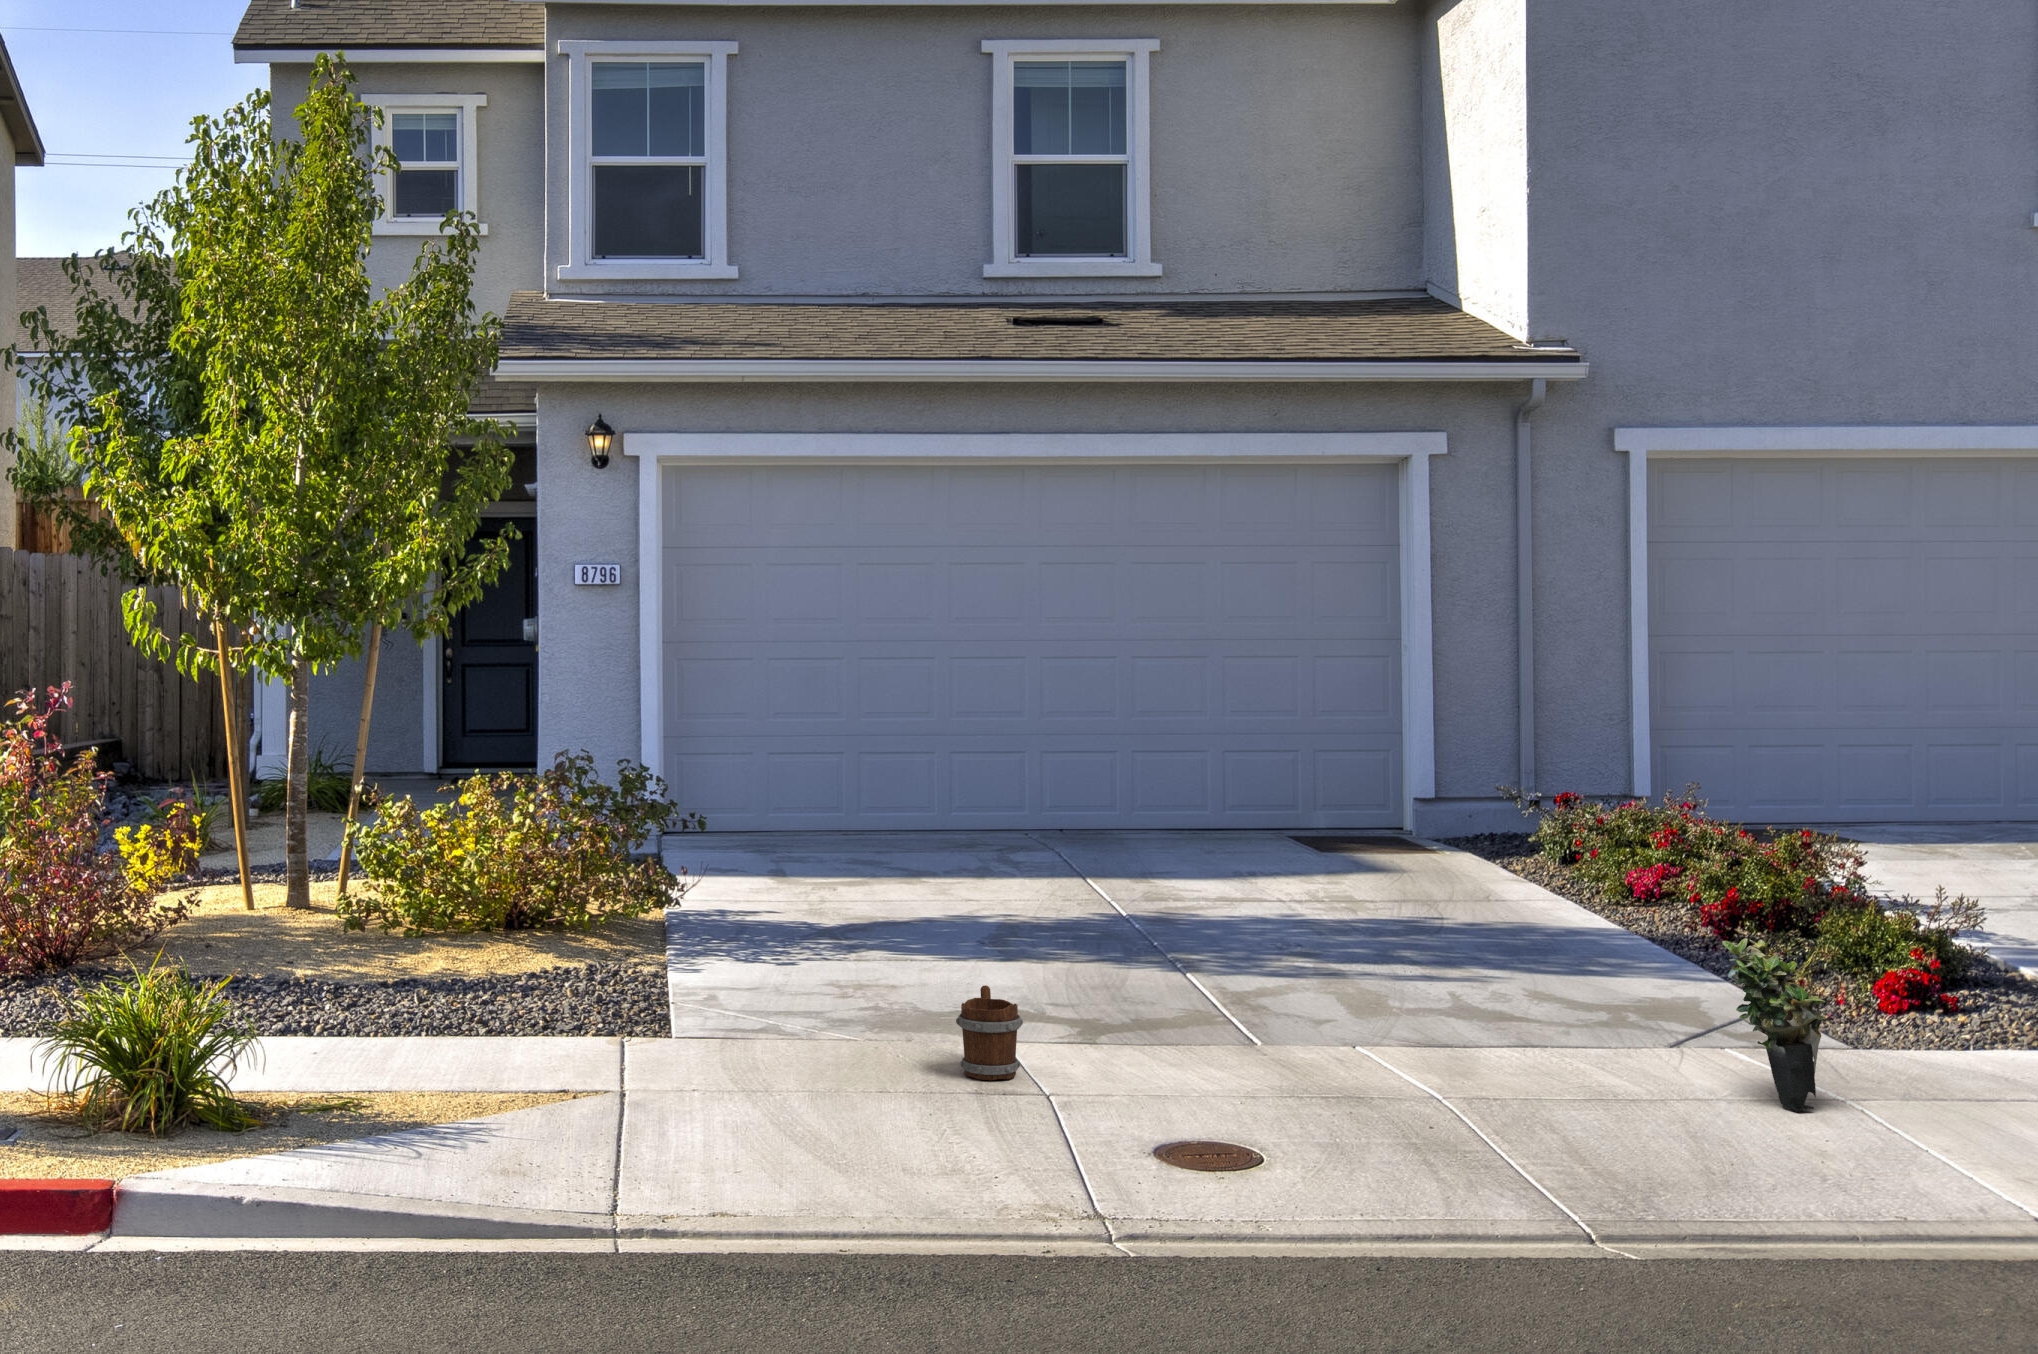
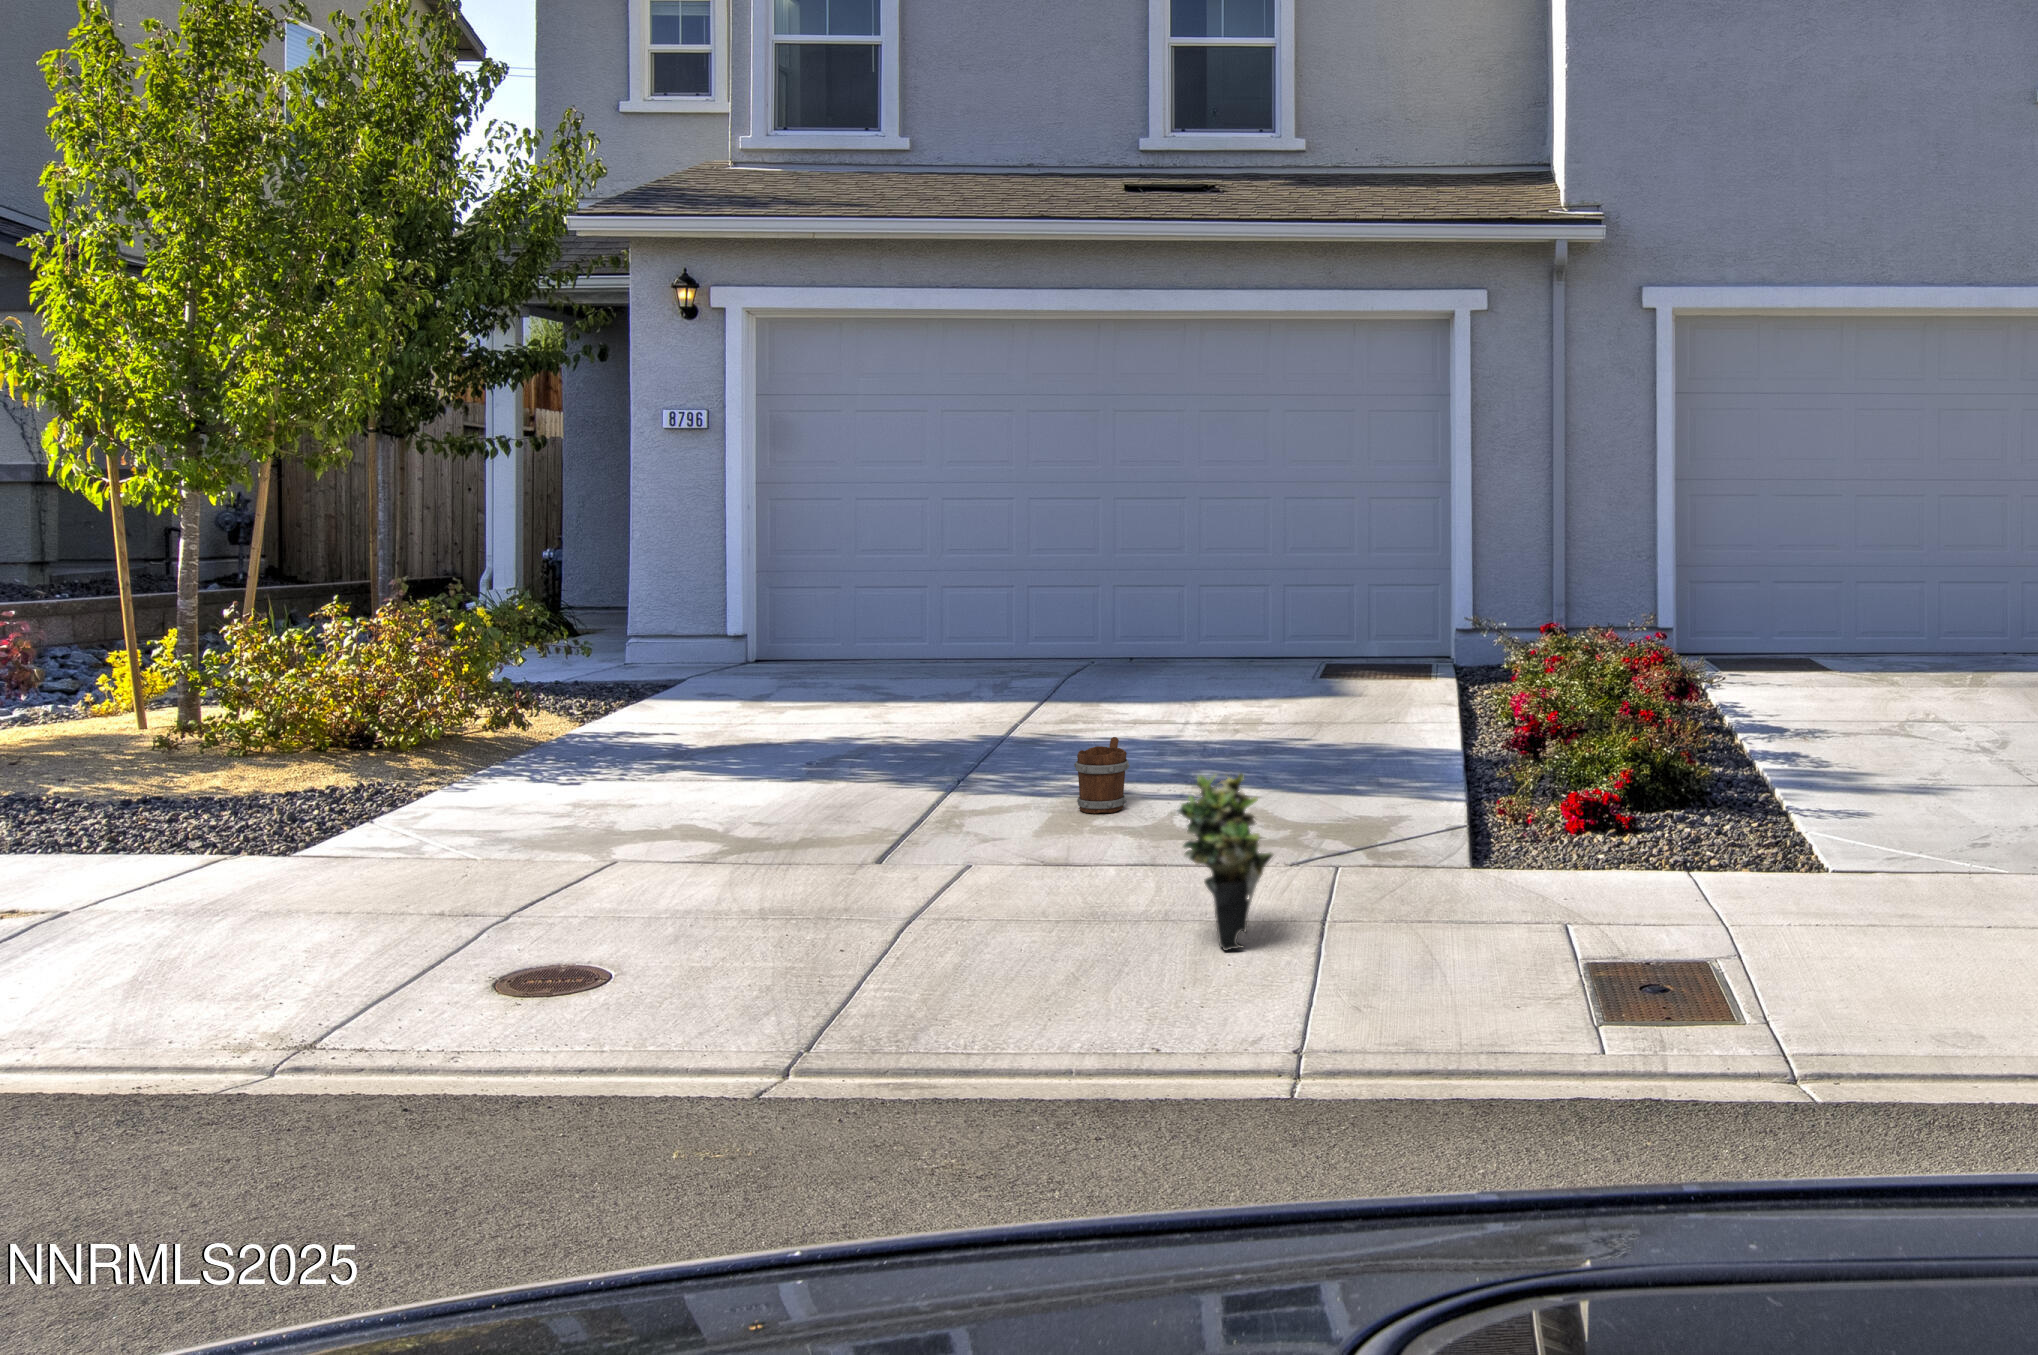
bucket: present [956,985,1023,1080] -> present [1074,737,1129,813]

